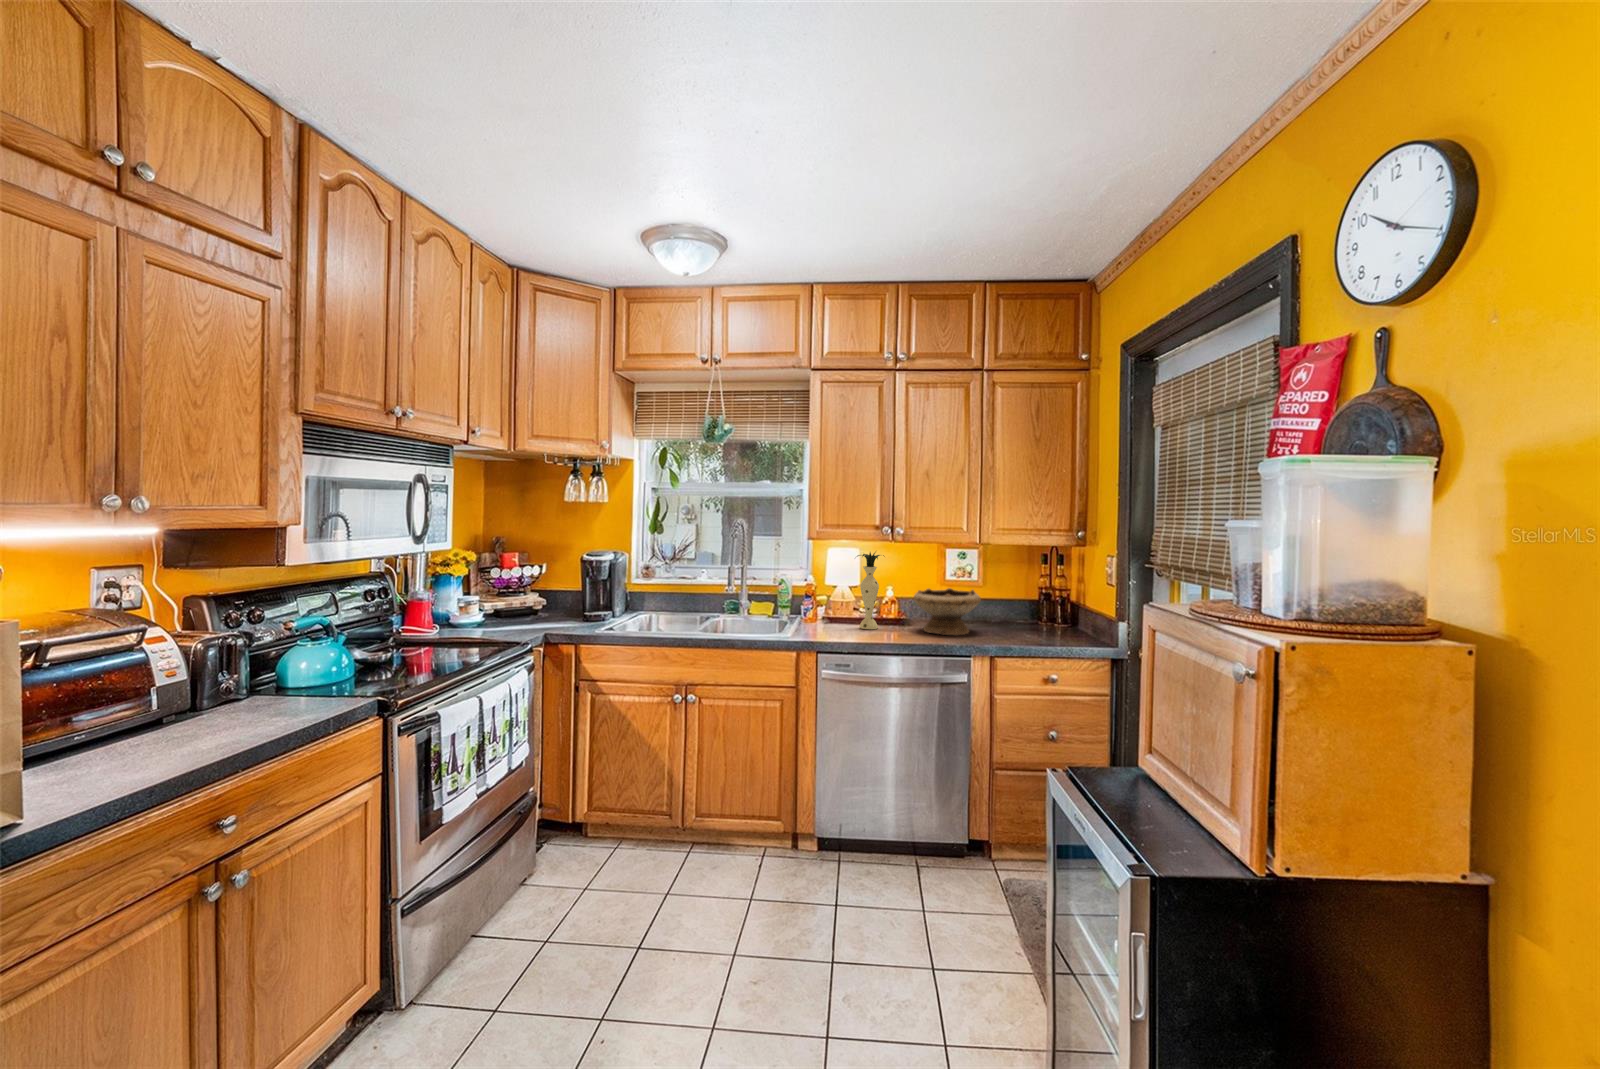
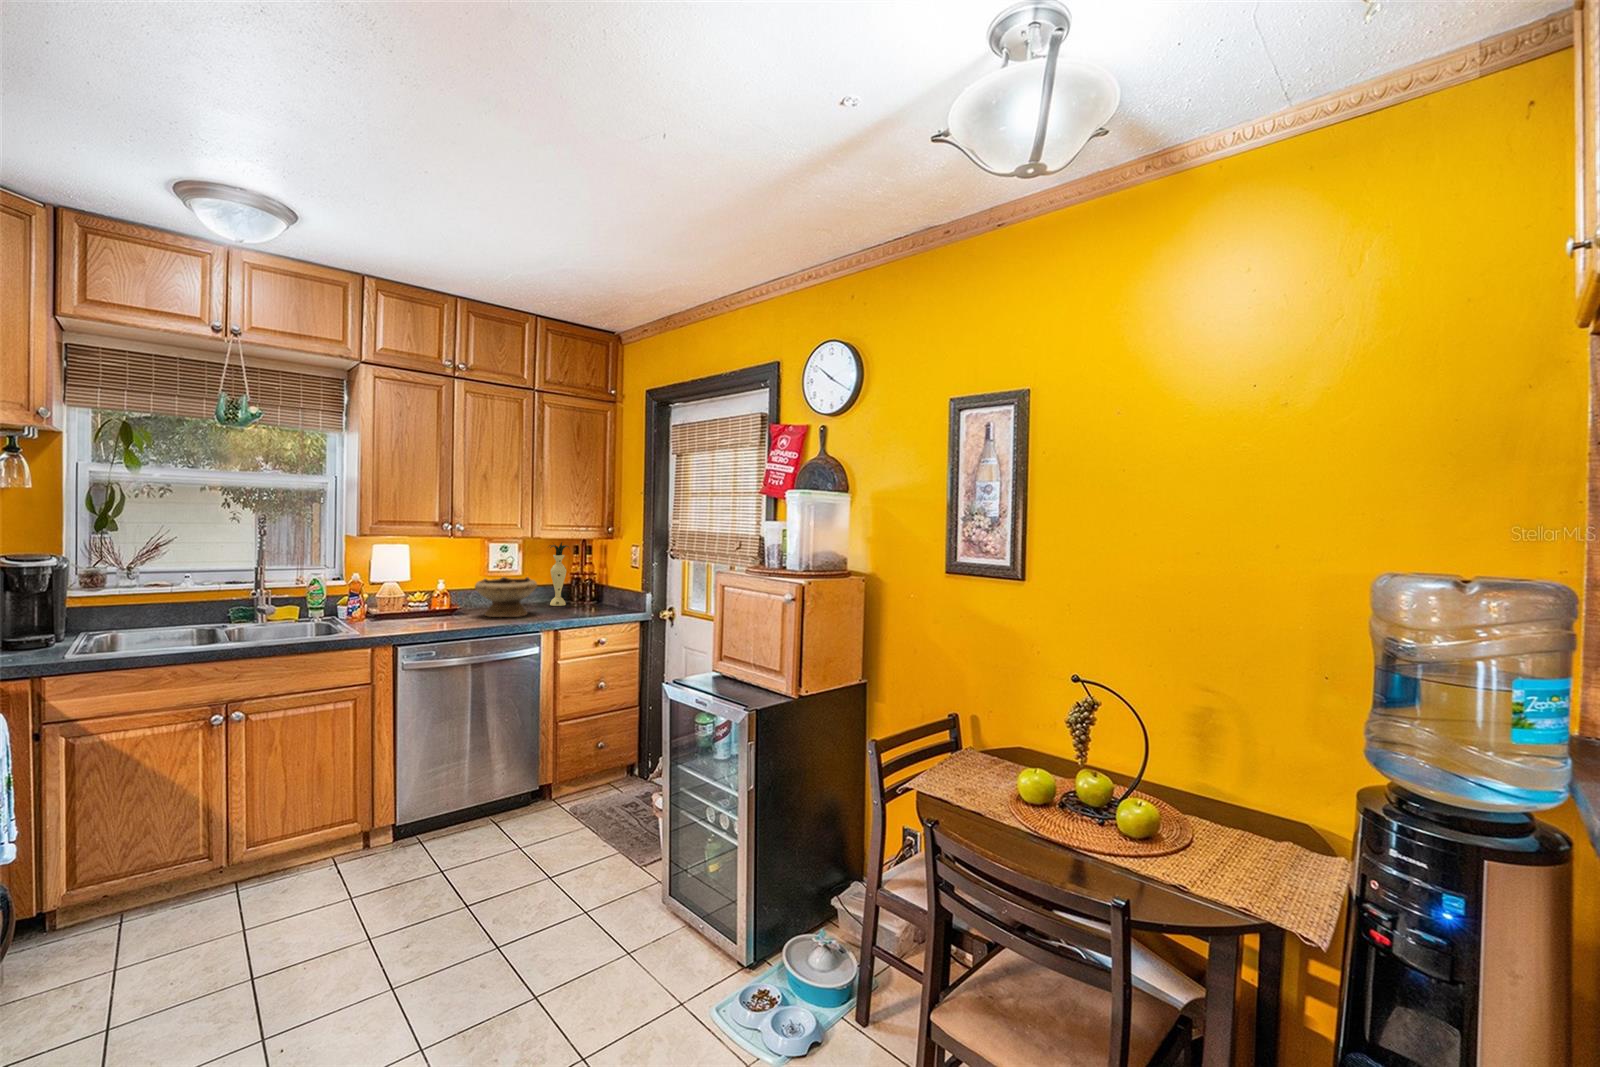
vase: present [858,552,884,629] -> present [550,542,569,606]

